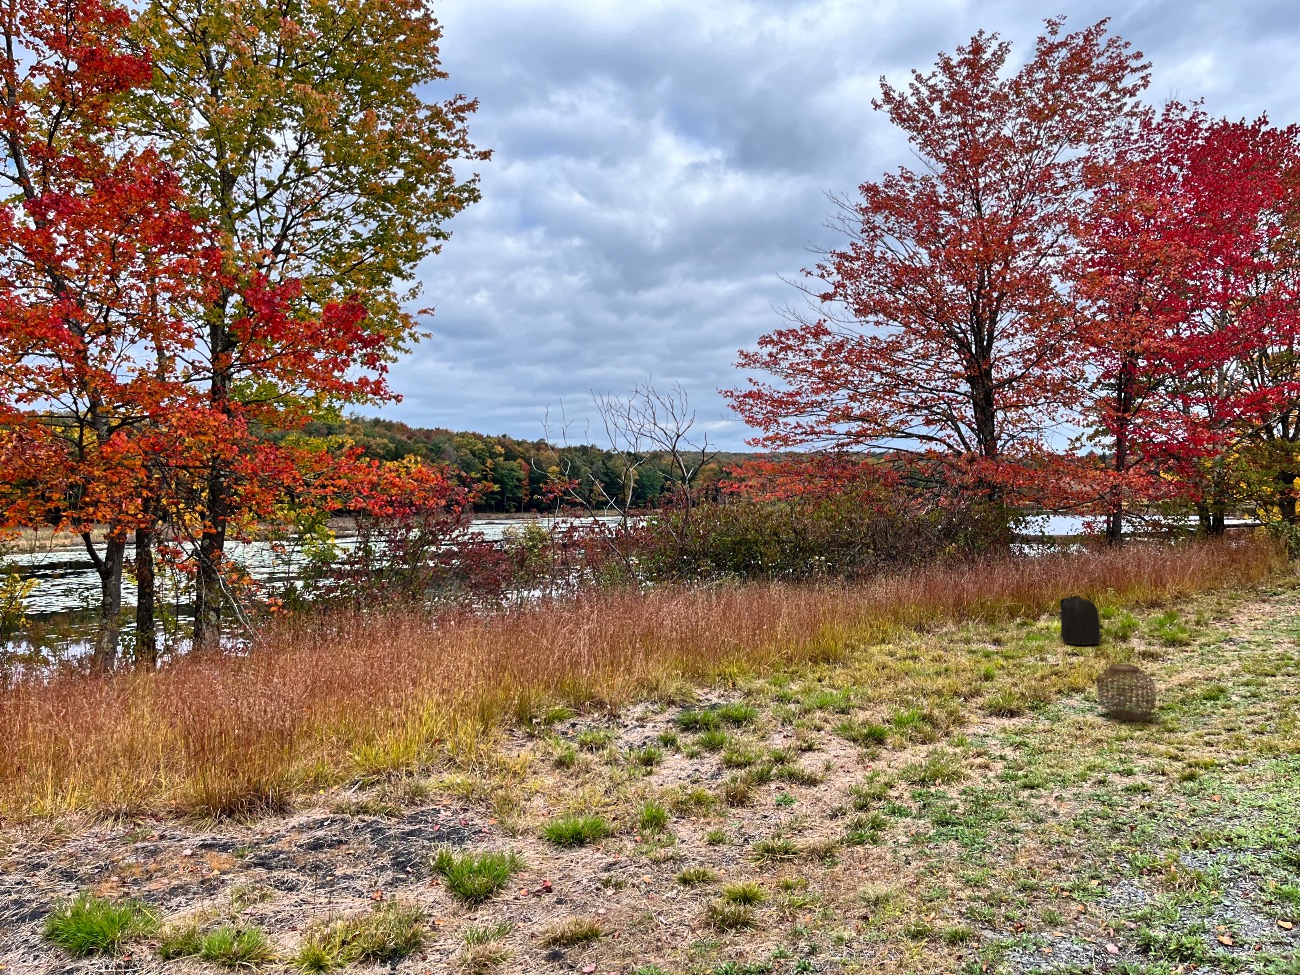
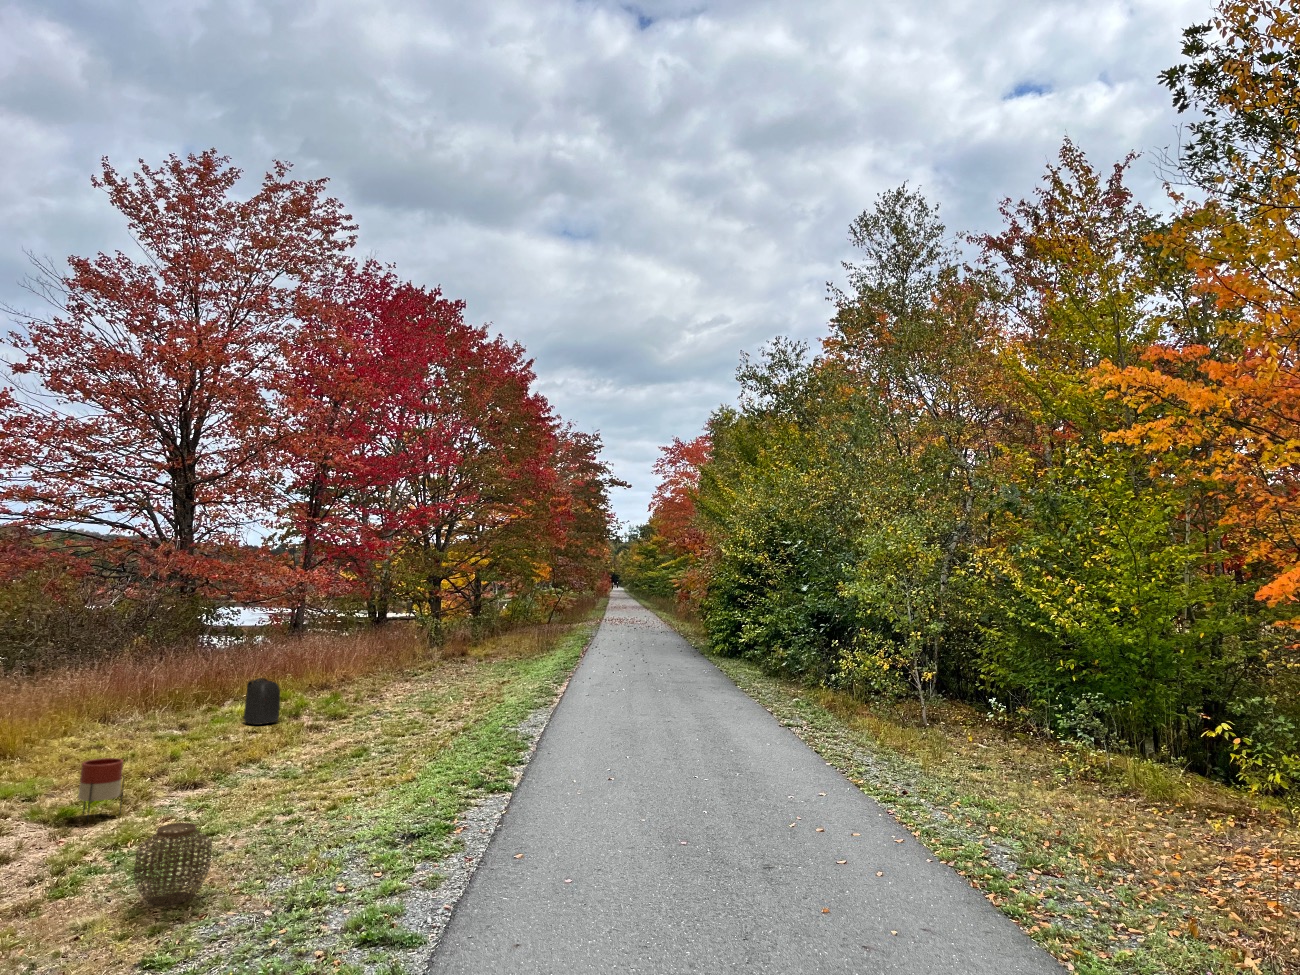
woven basket: present [1097,664,1156,721] -> present [134,823,212,906]
planter: none [895,678,937,740] -> present [78,758,124,821]

